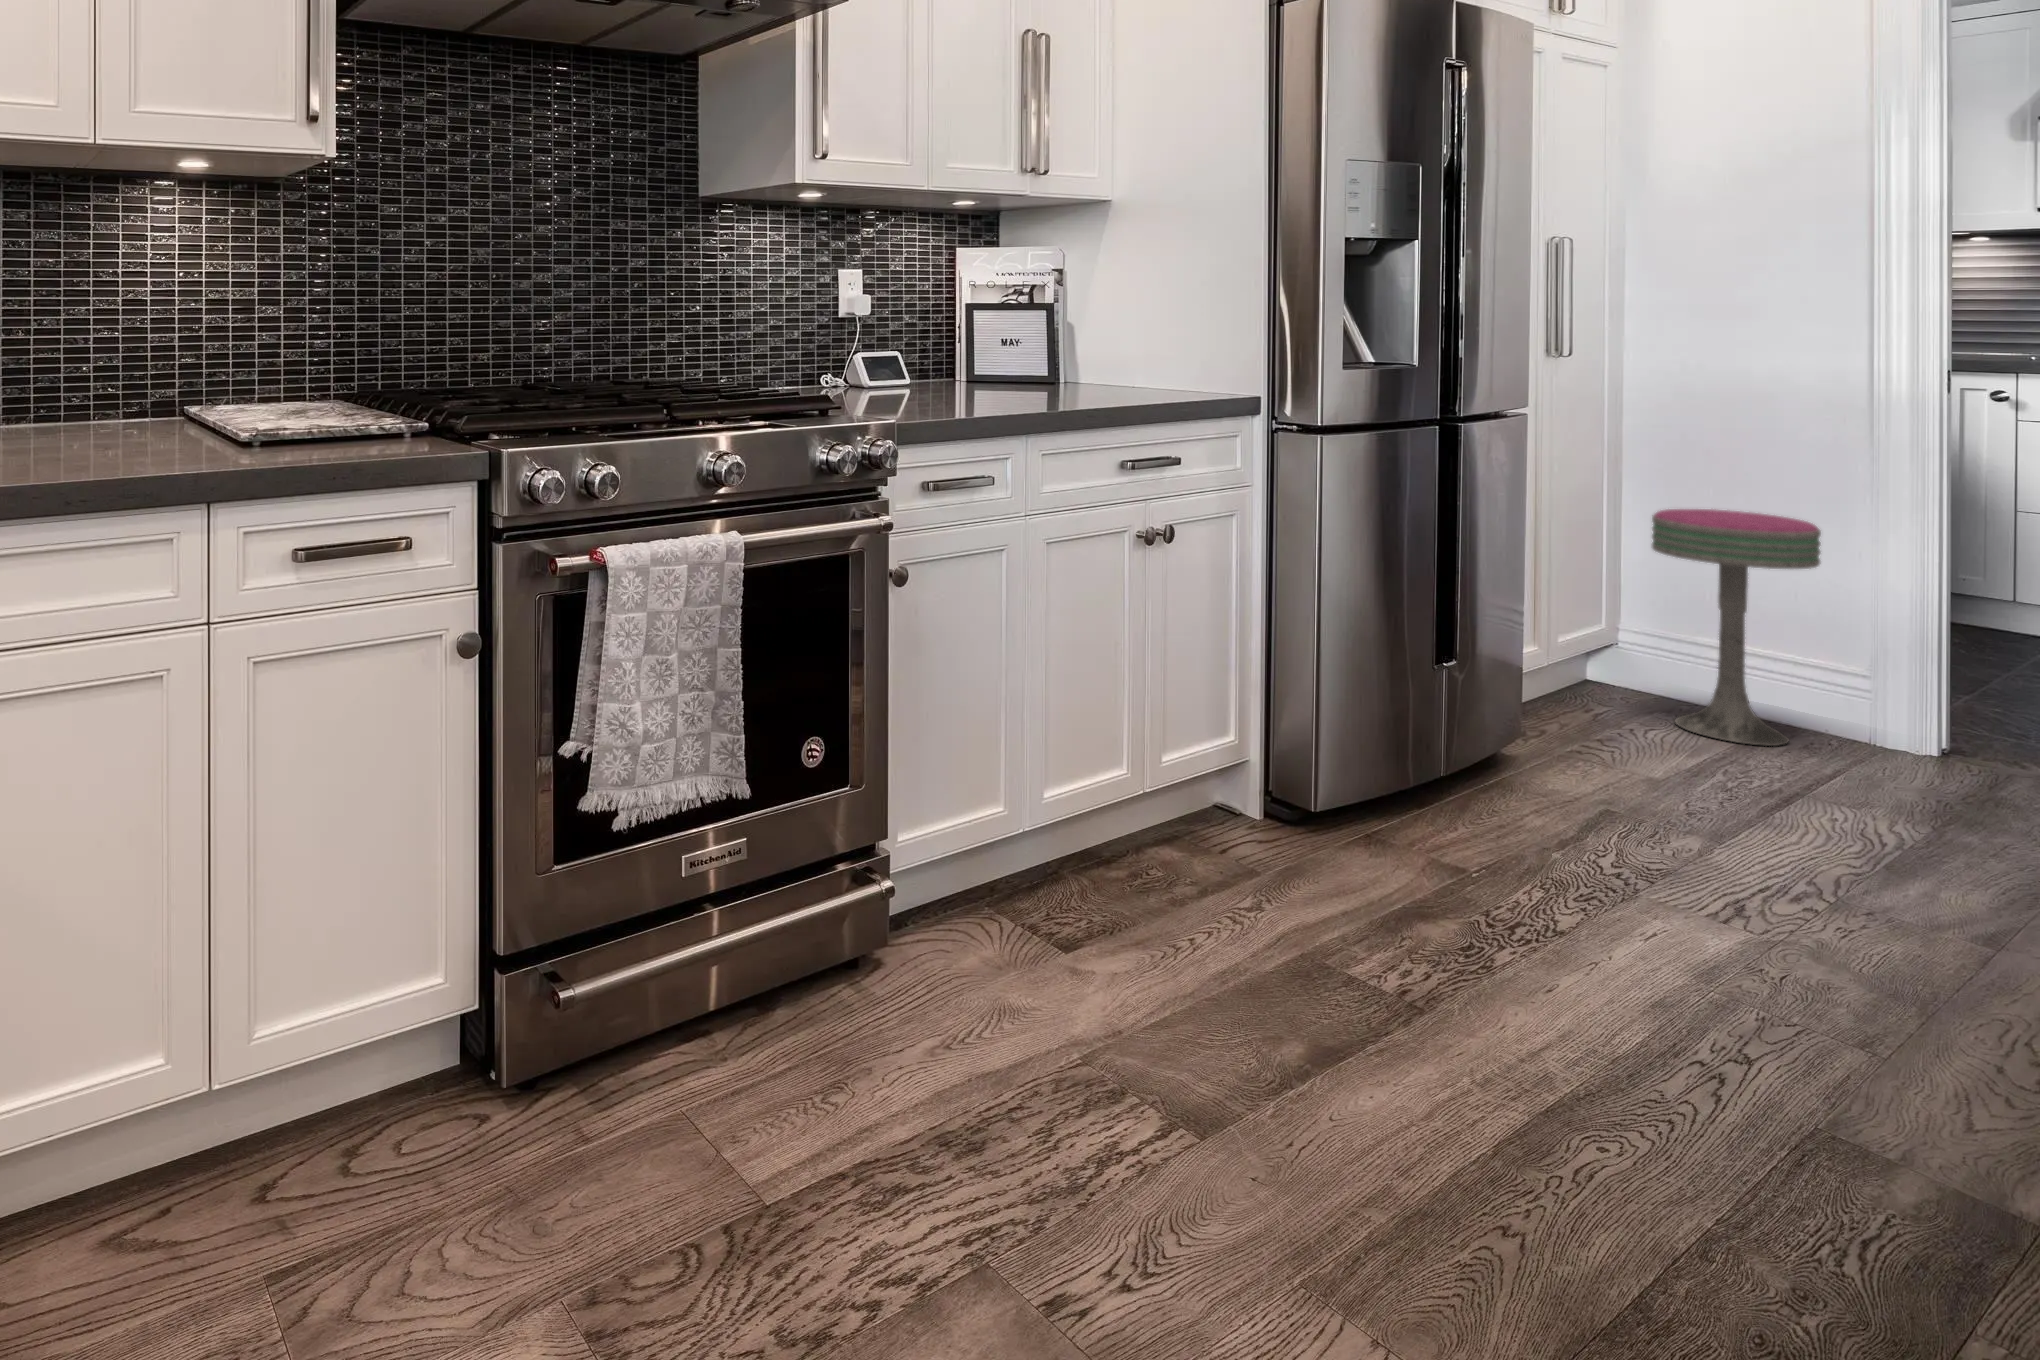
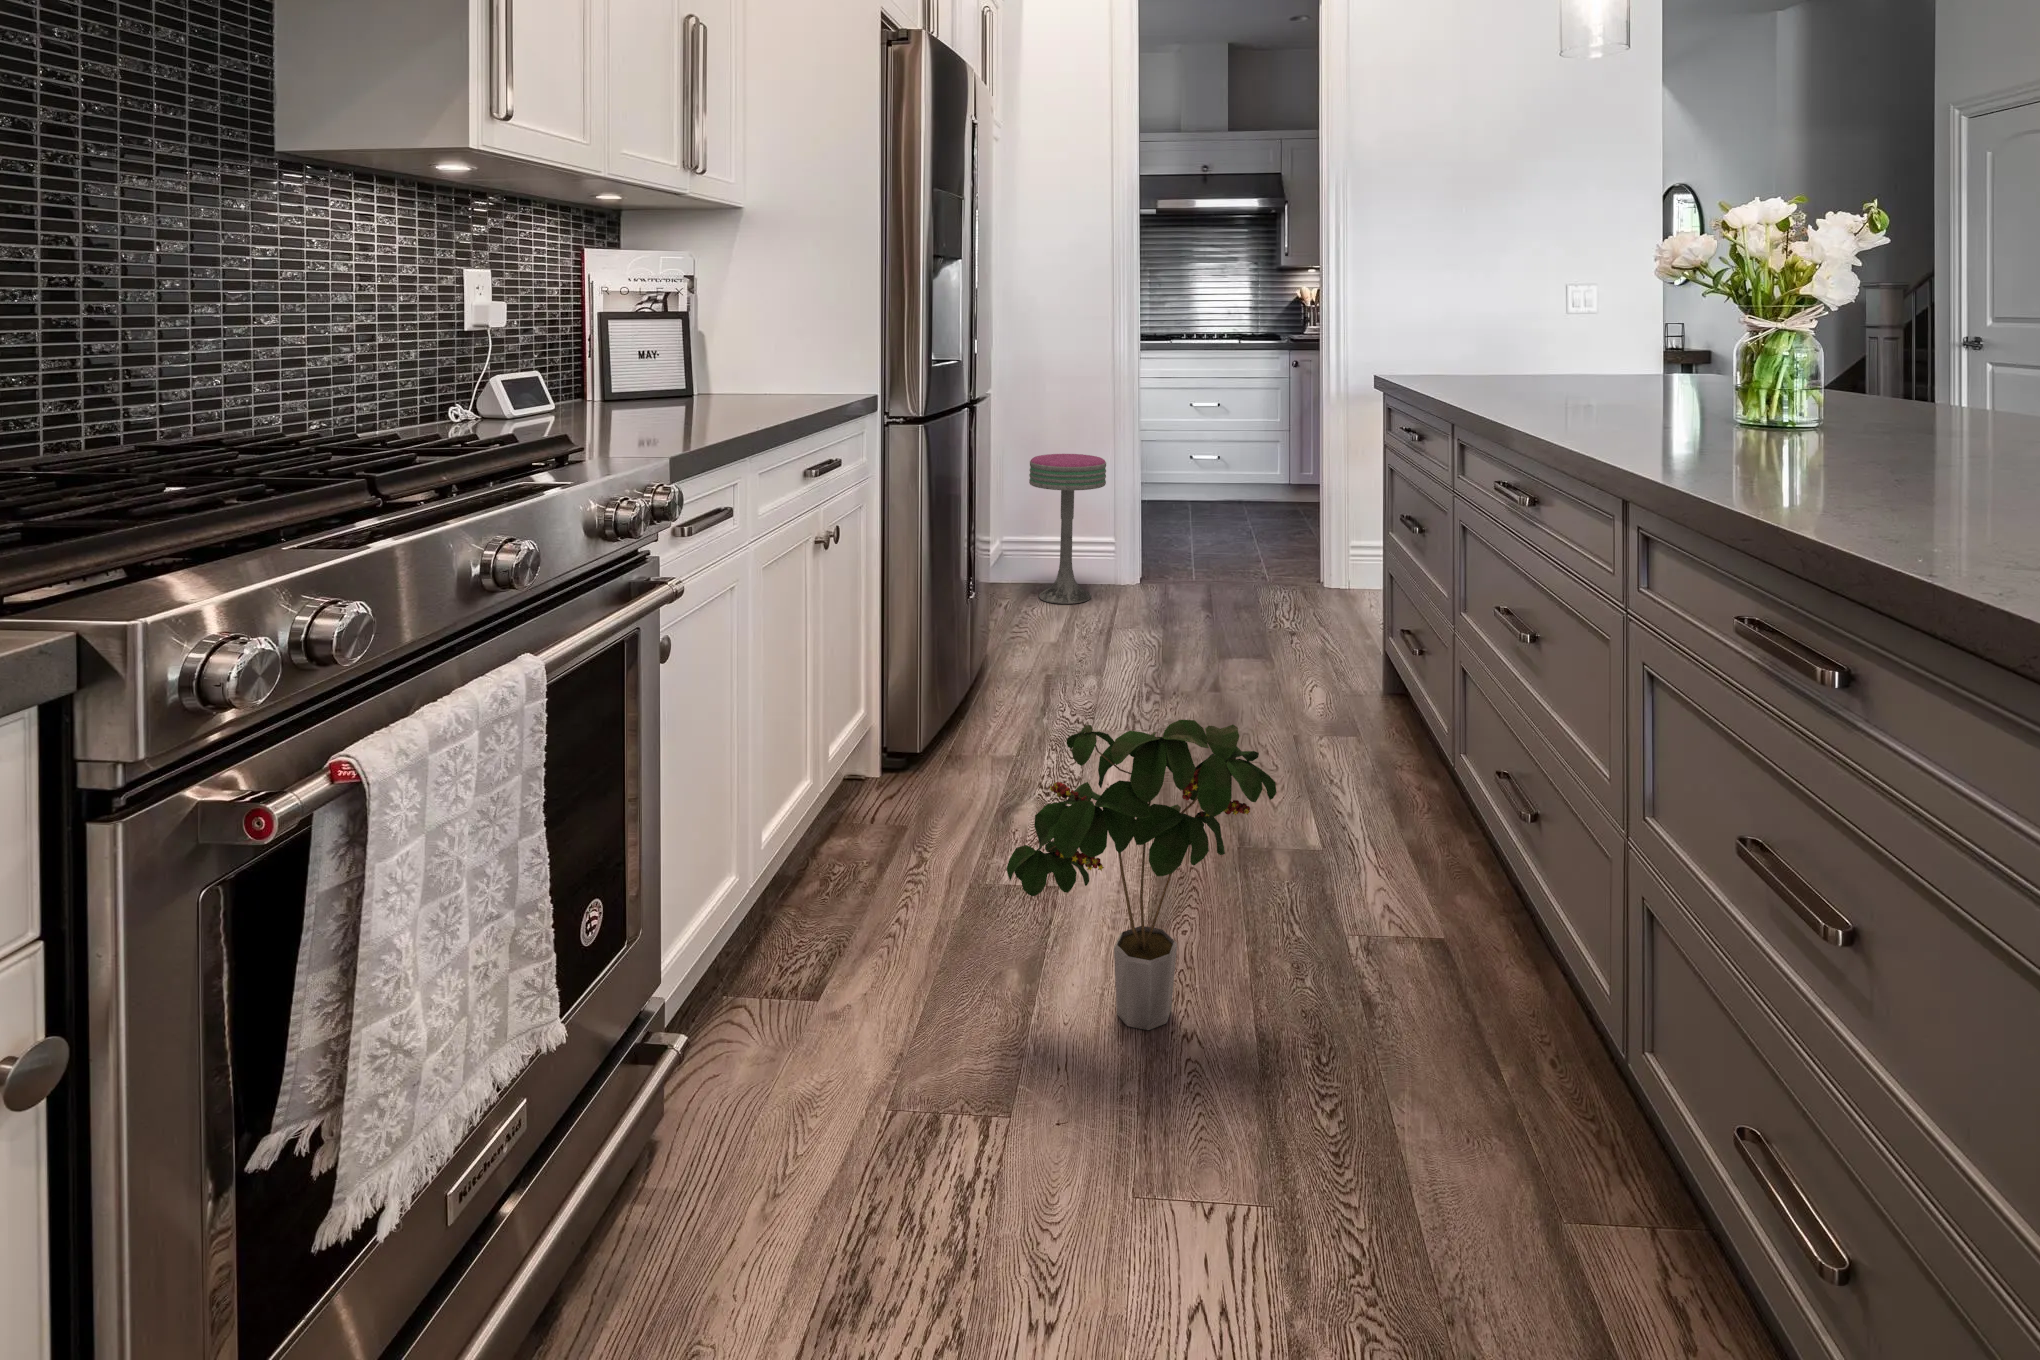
potted plant: none [1253,775,1679,1182] -> present [1006,720,1277,1030]

